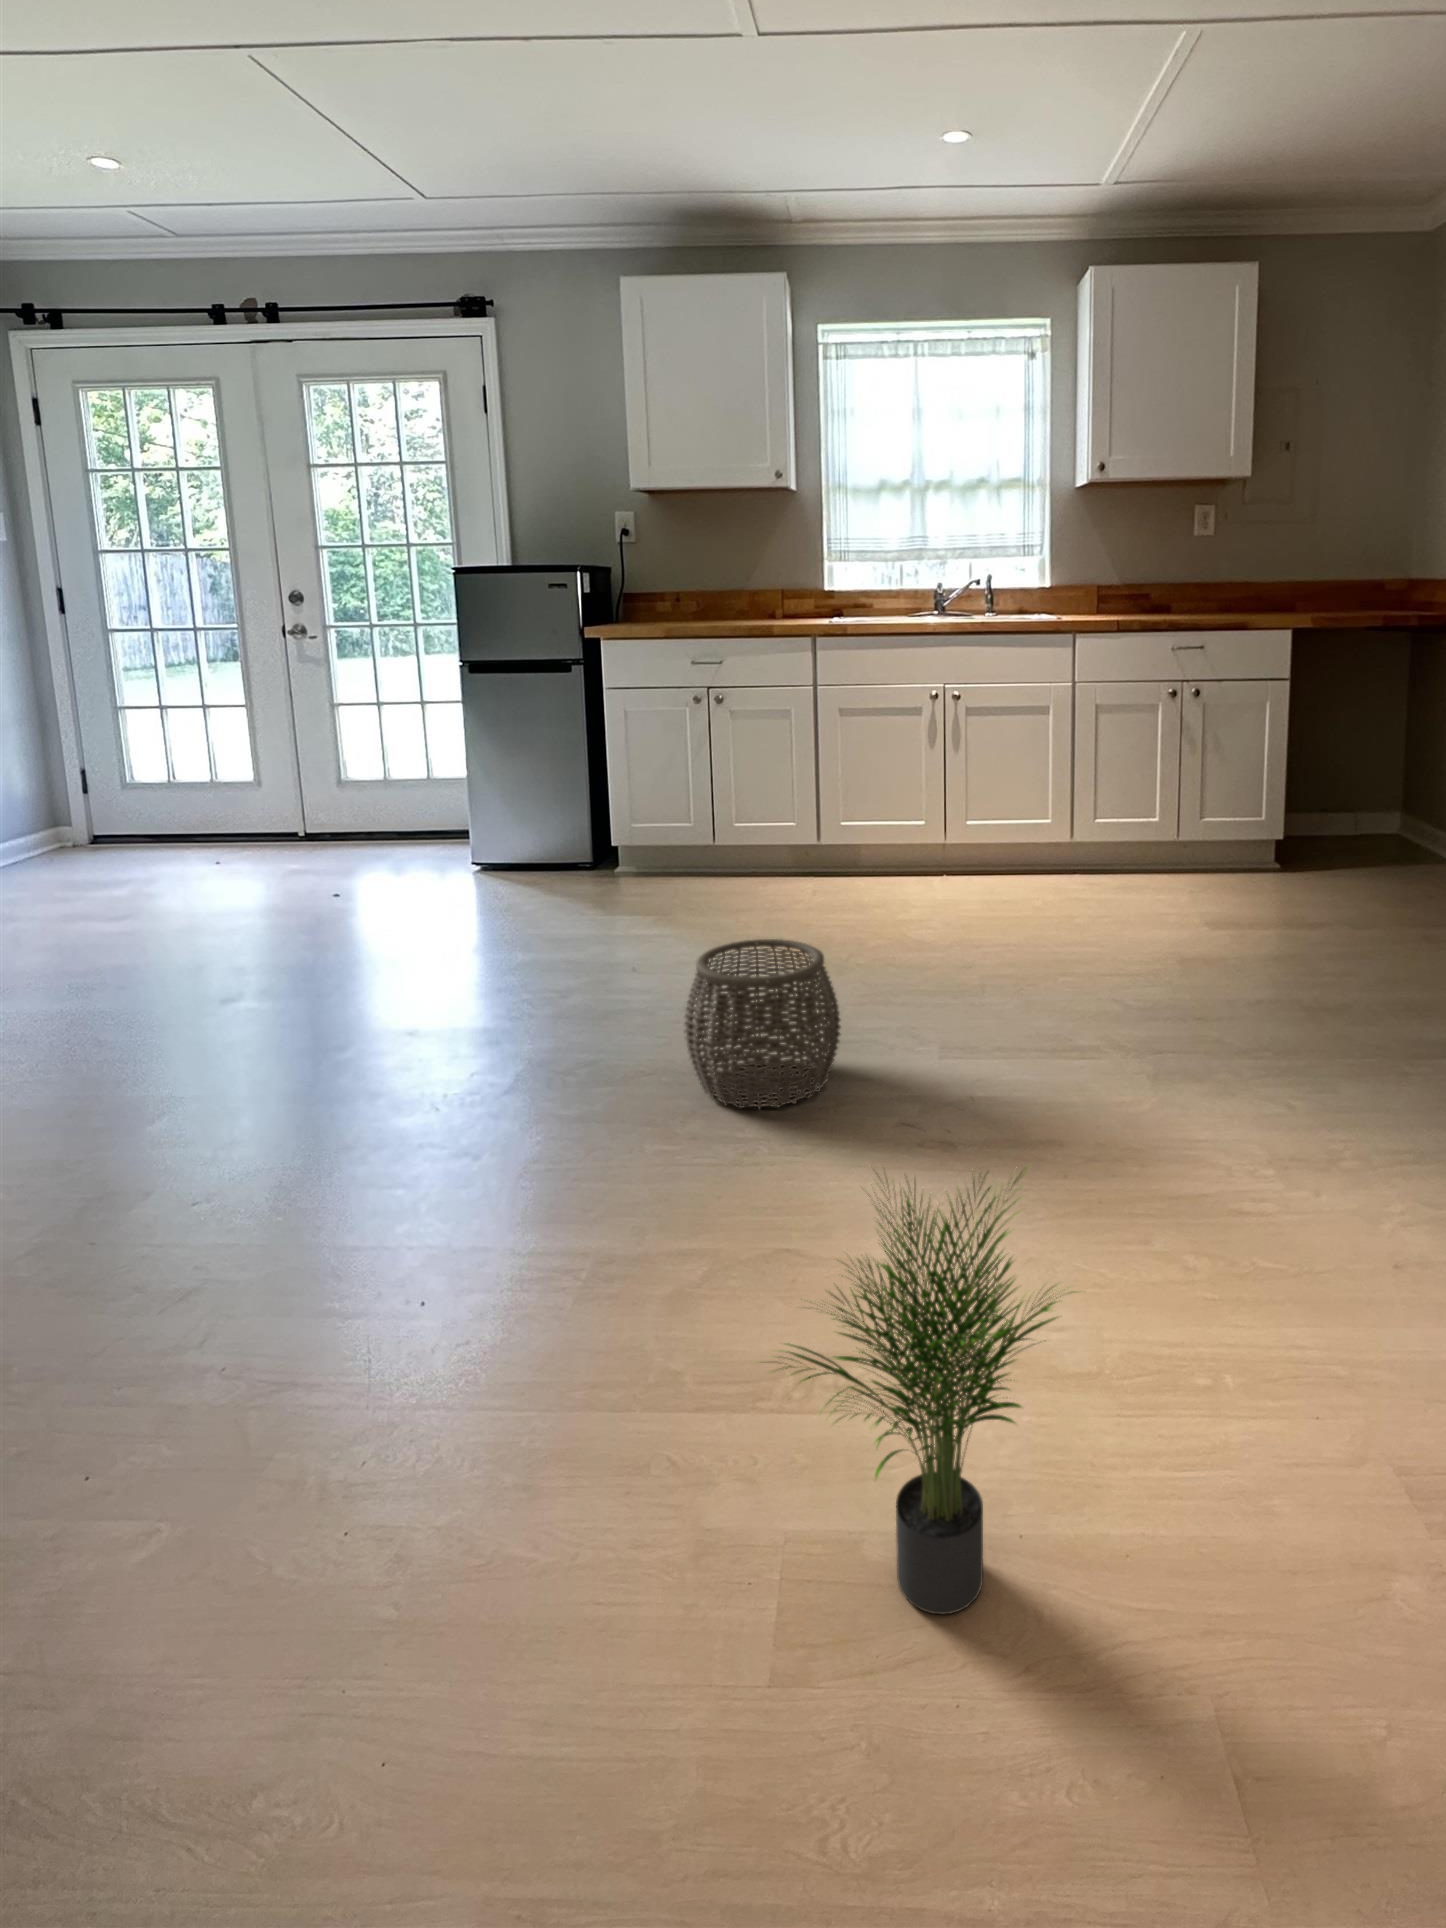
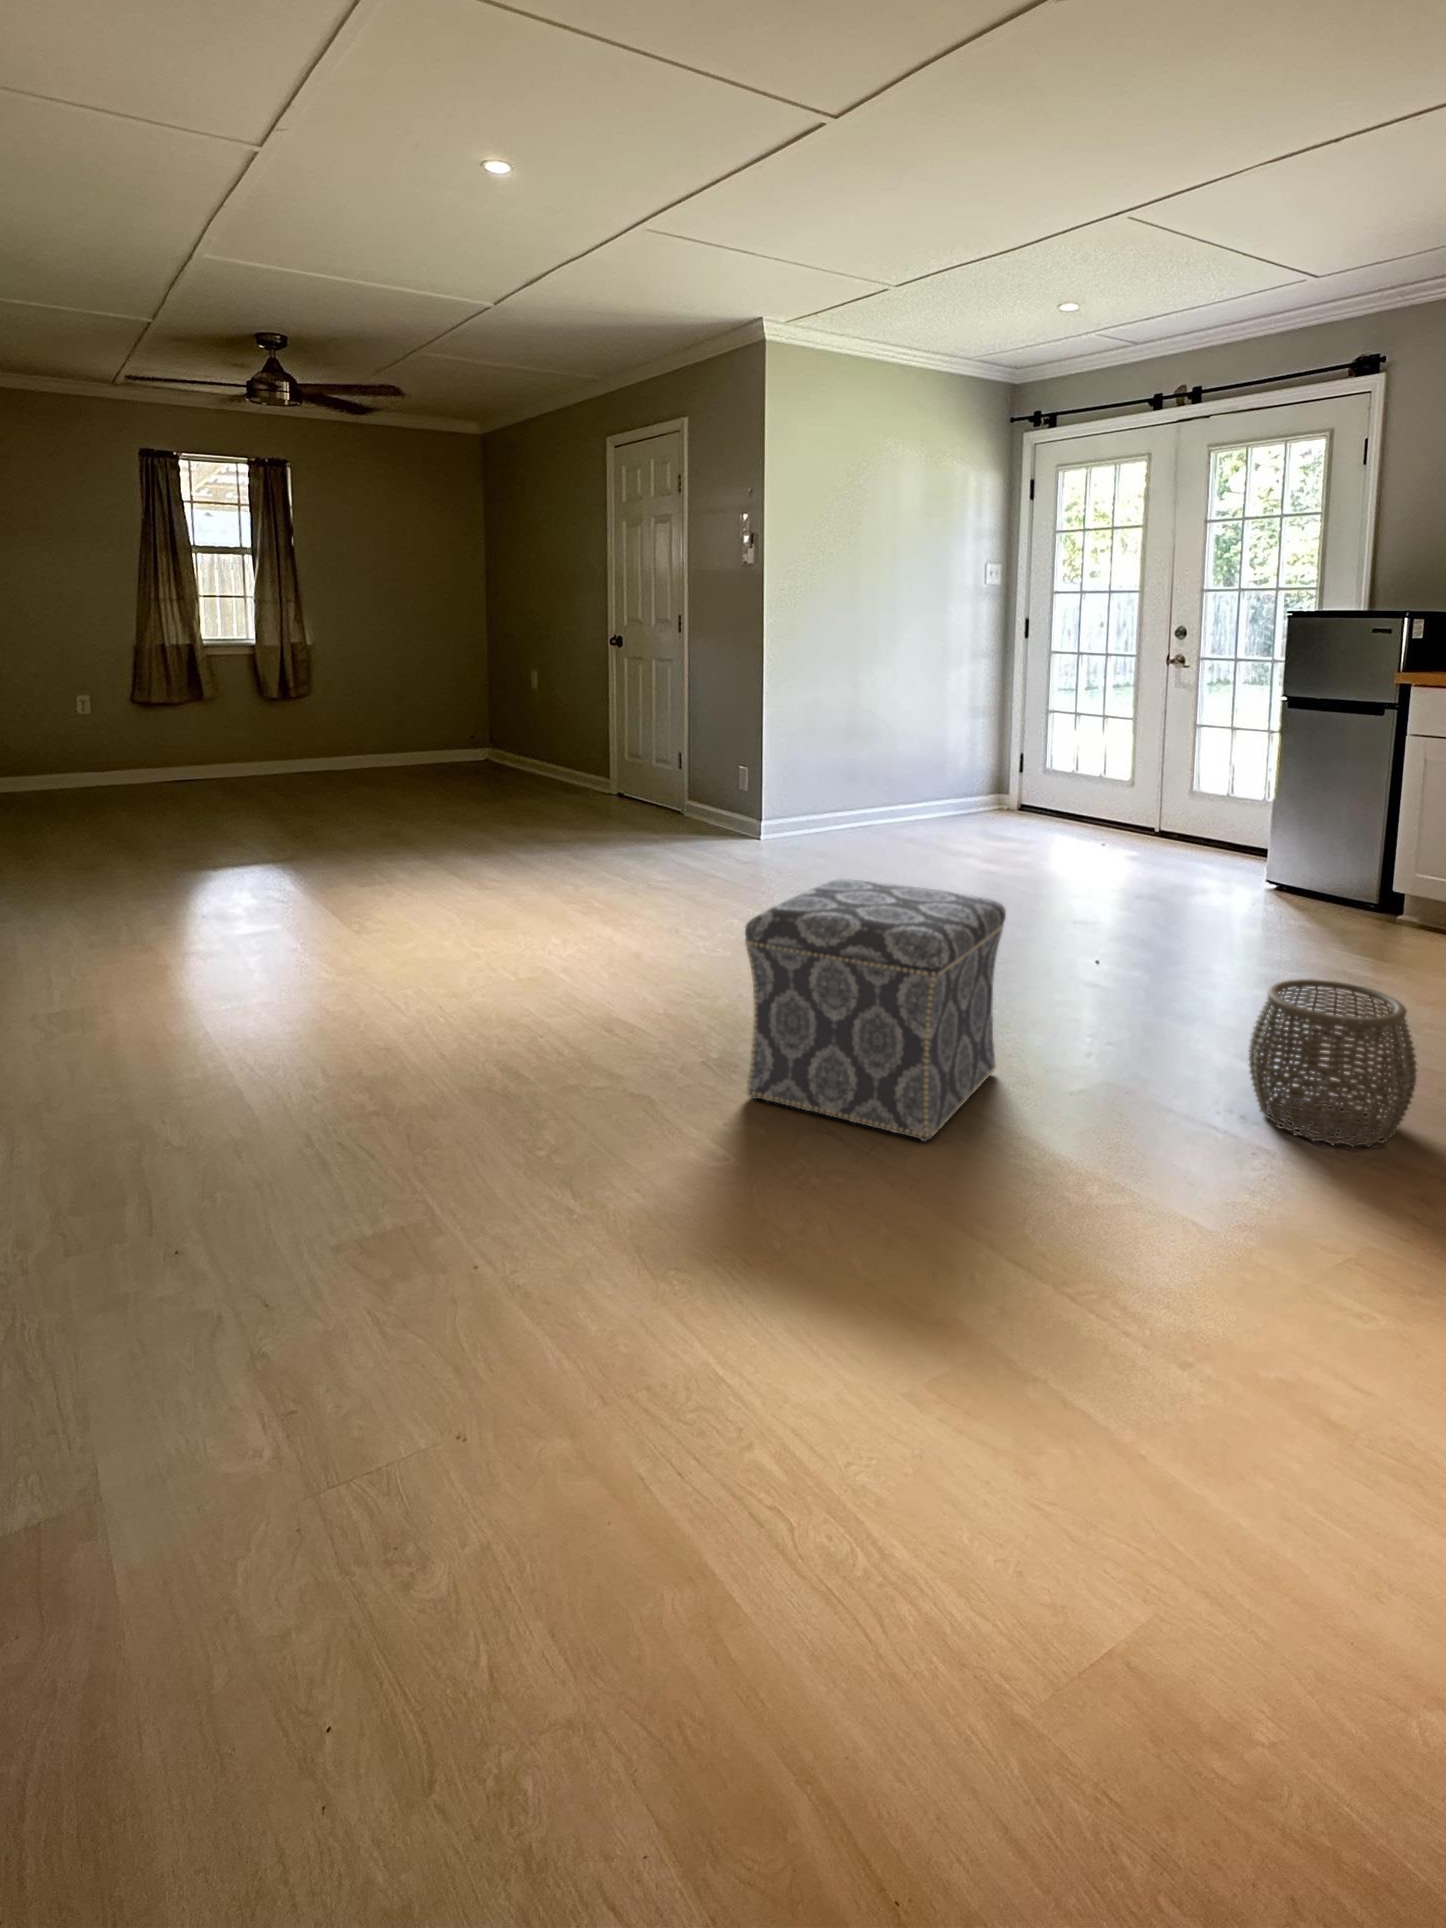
ottoman: none [38,959,437,1399] -> present [745,879,1006,1141]
potted plant: present [769,1173,1057,1614] -> none [930,1095,1185,1469]

